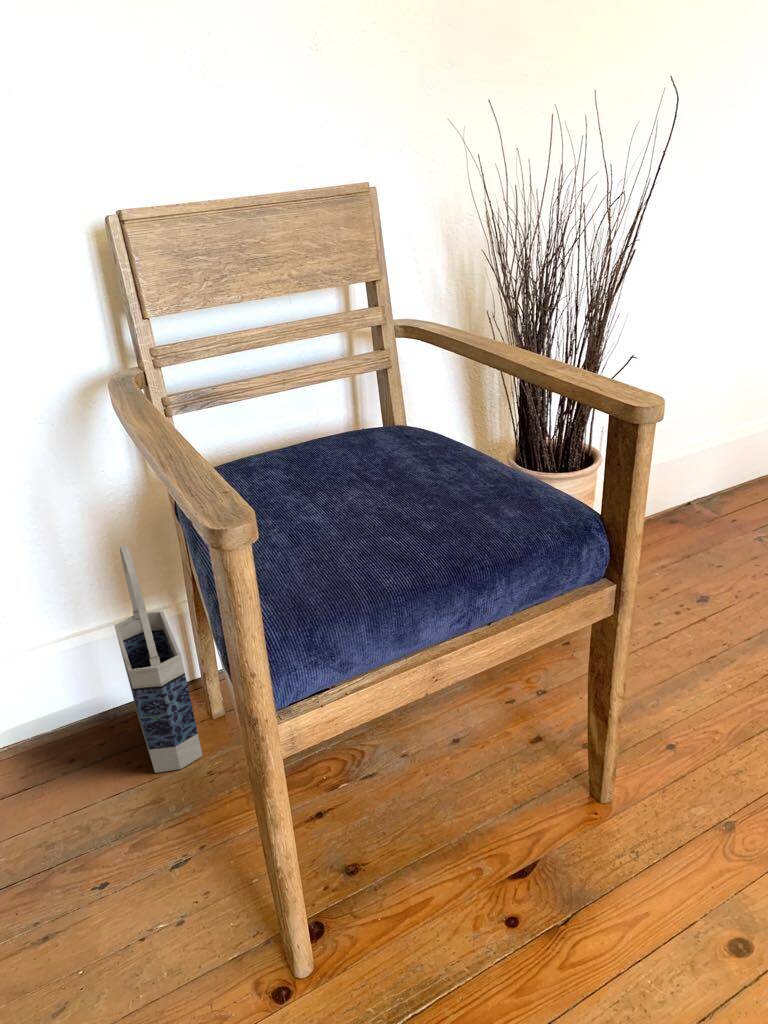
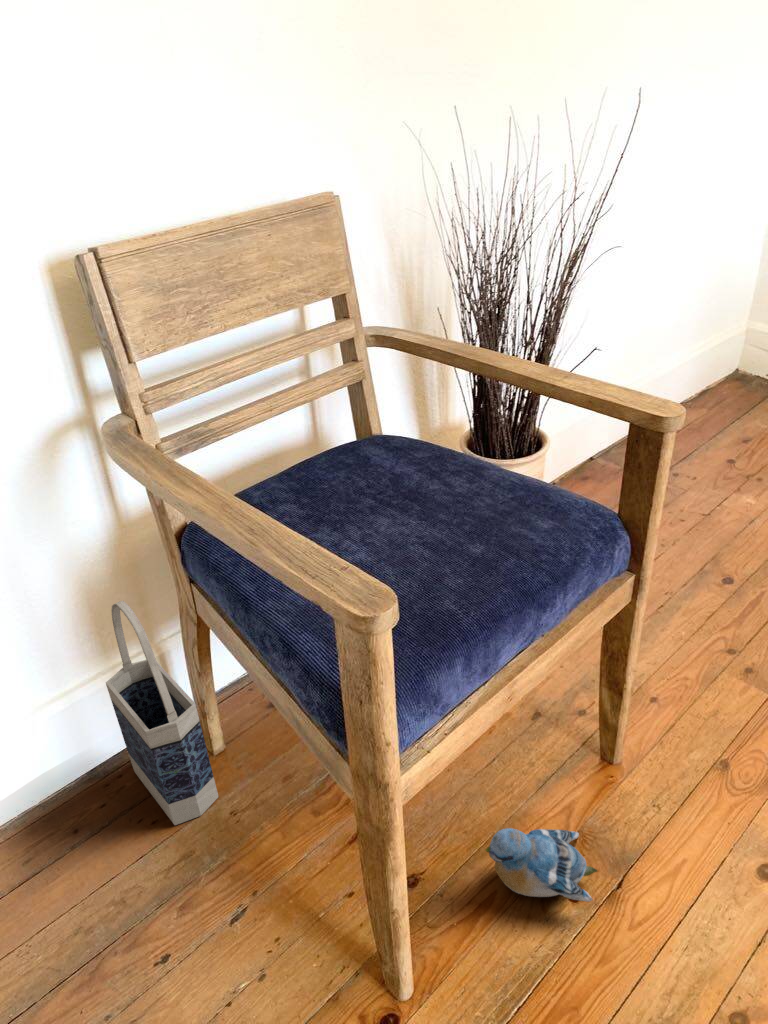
plush toy: none [420,829,542,927] -> present [486,828,597,902]

